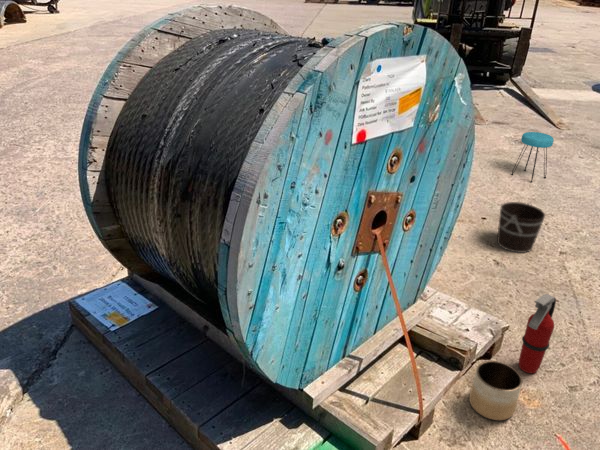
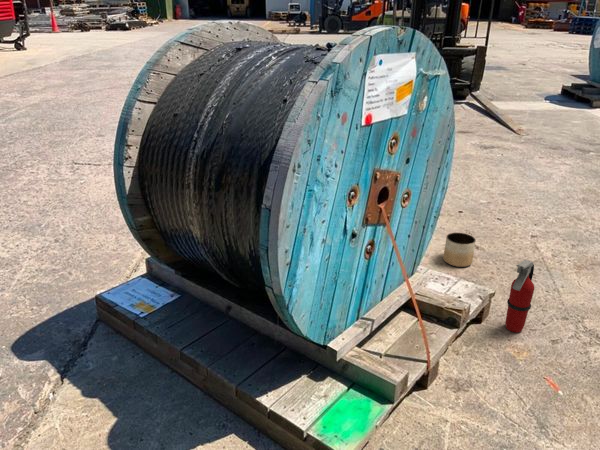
stool: present [511,132,554,182] -> none [481,135,516,179]
bucket: present [497,202,545,253] -> none [475,193,516,237]
planter: present [470,361,522,420] -> present [443,233,476,267]

